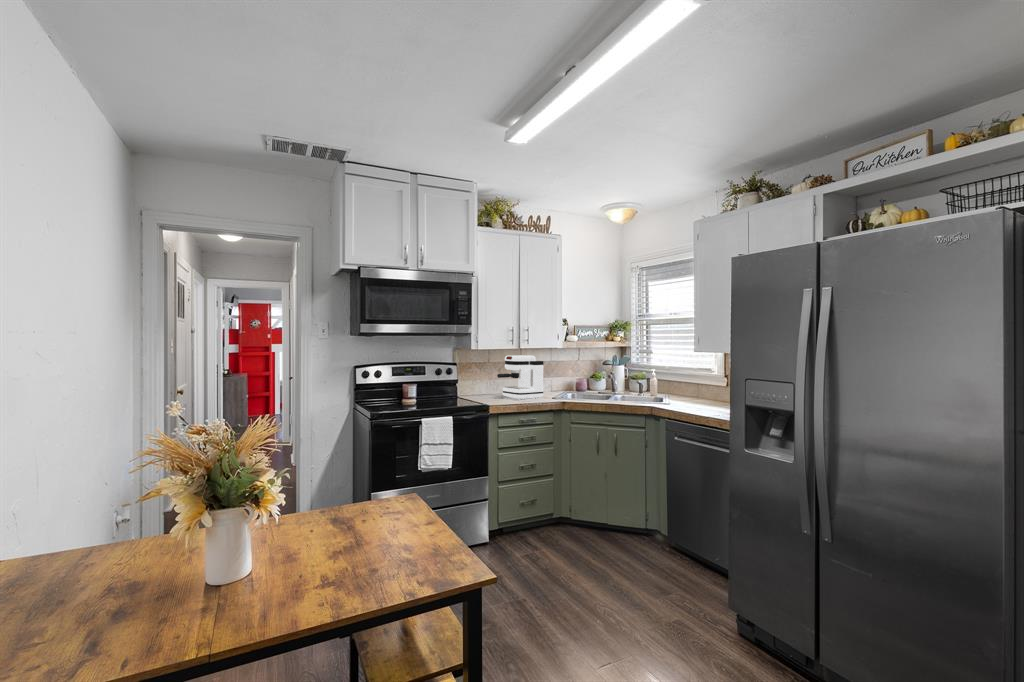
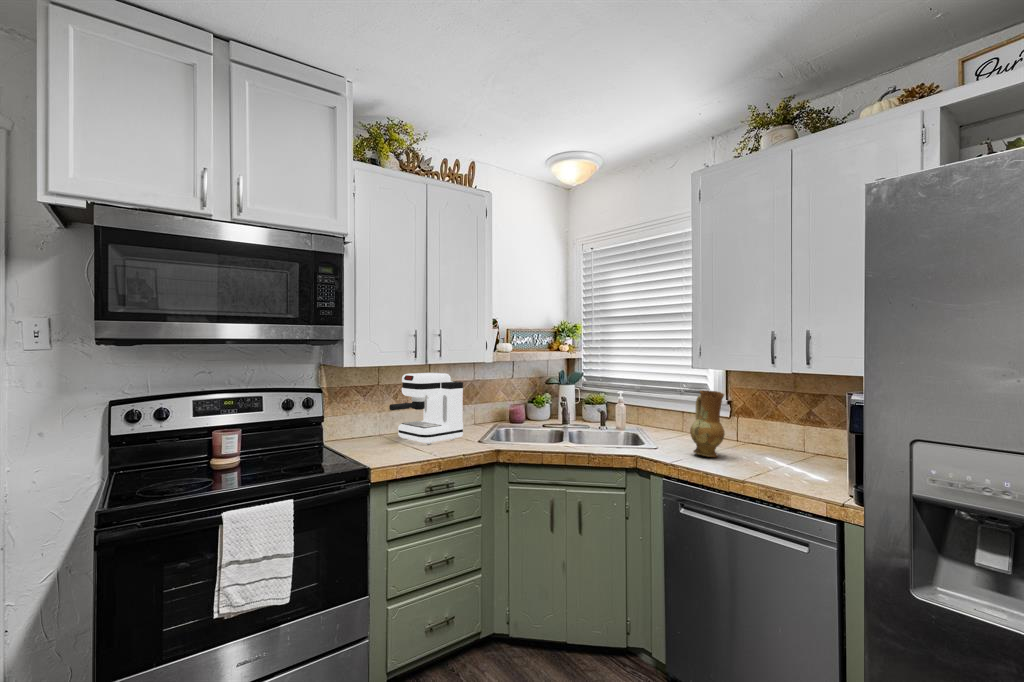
ceramic jug: none [688,366,710,409] -> present [690,390,725,457]

